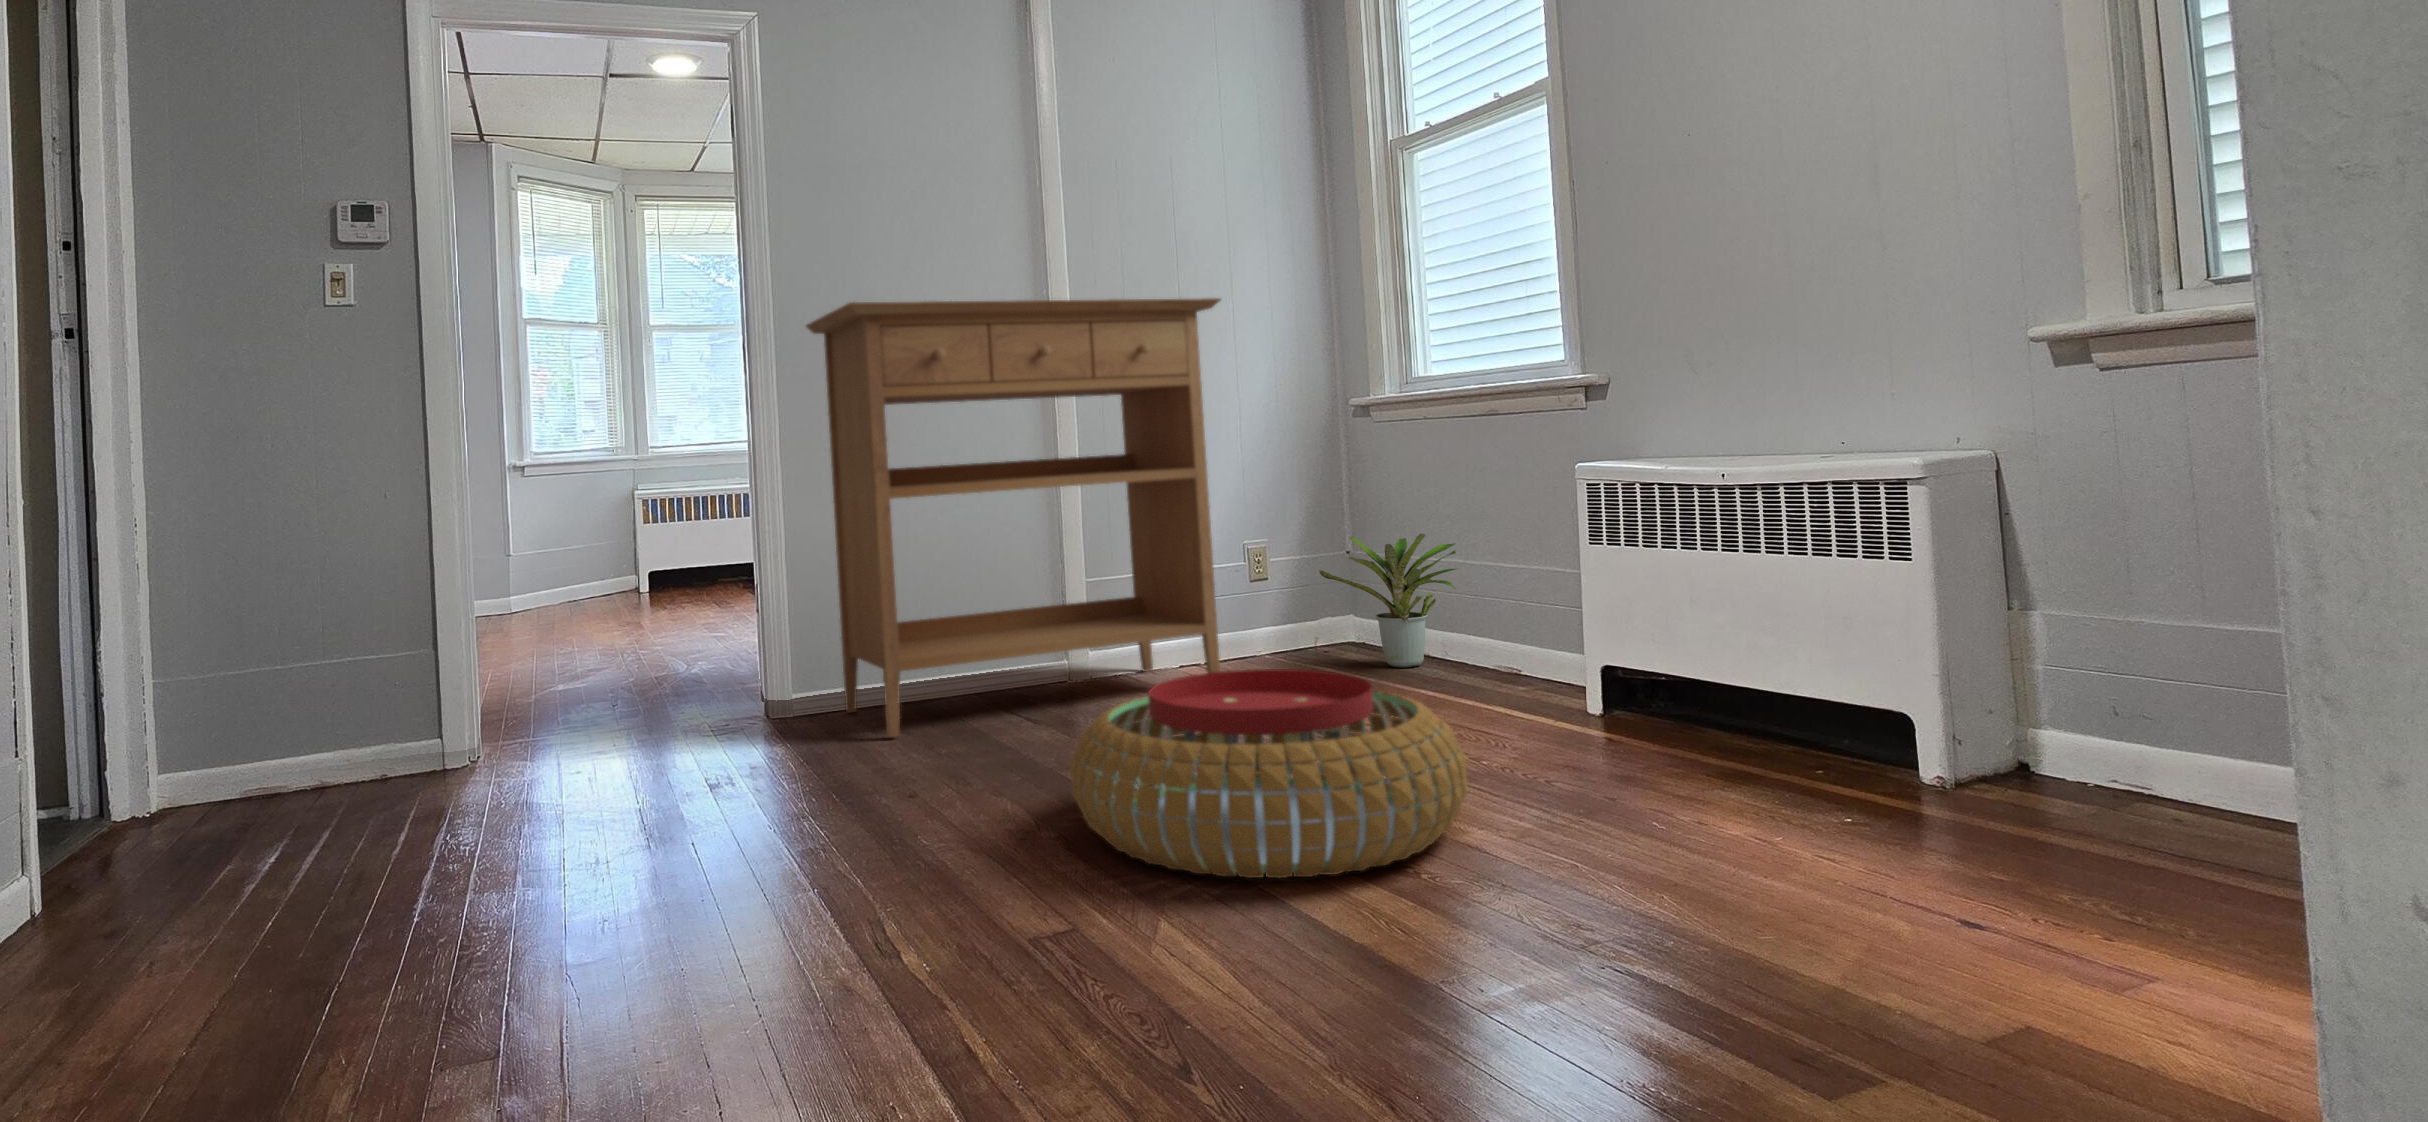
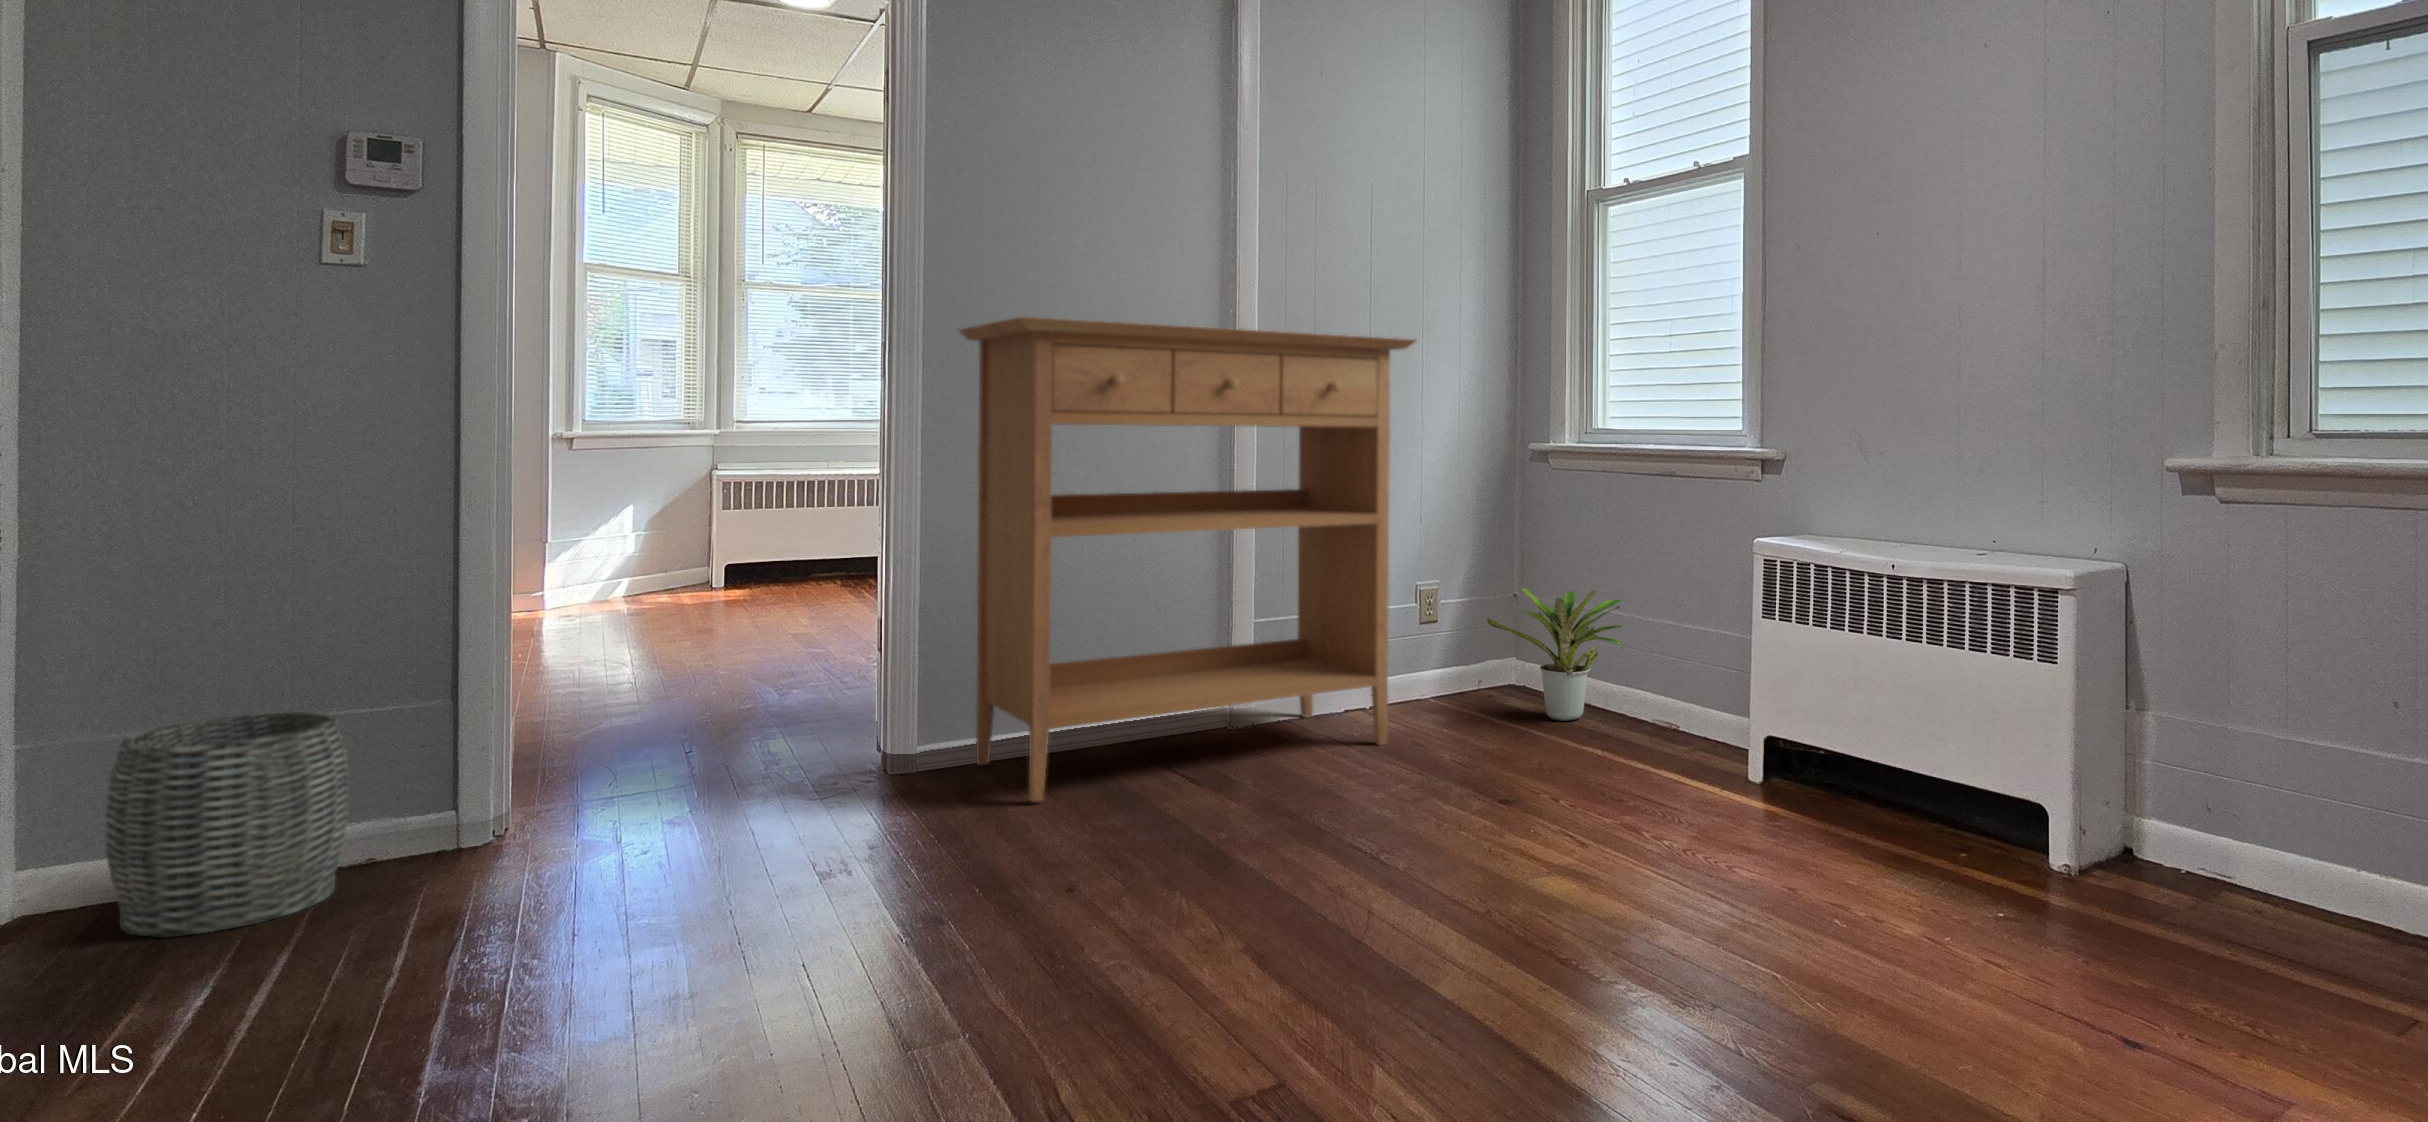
woven basket: none [200,660,360,827] -> present [106,712,349,936]
pouf: present [1071,669,1468,878] -> none [1261,756,1671,1004]

